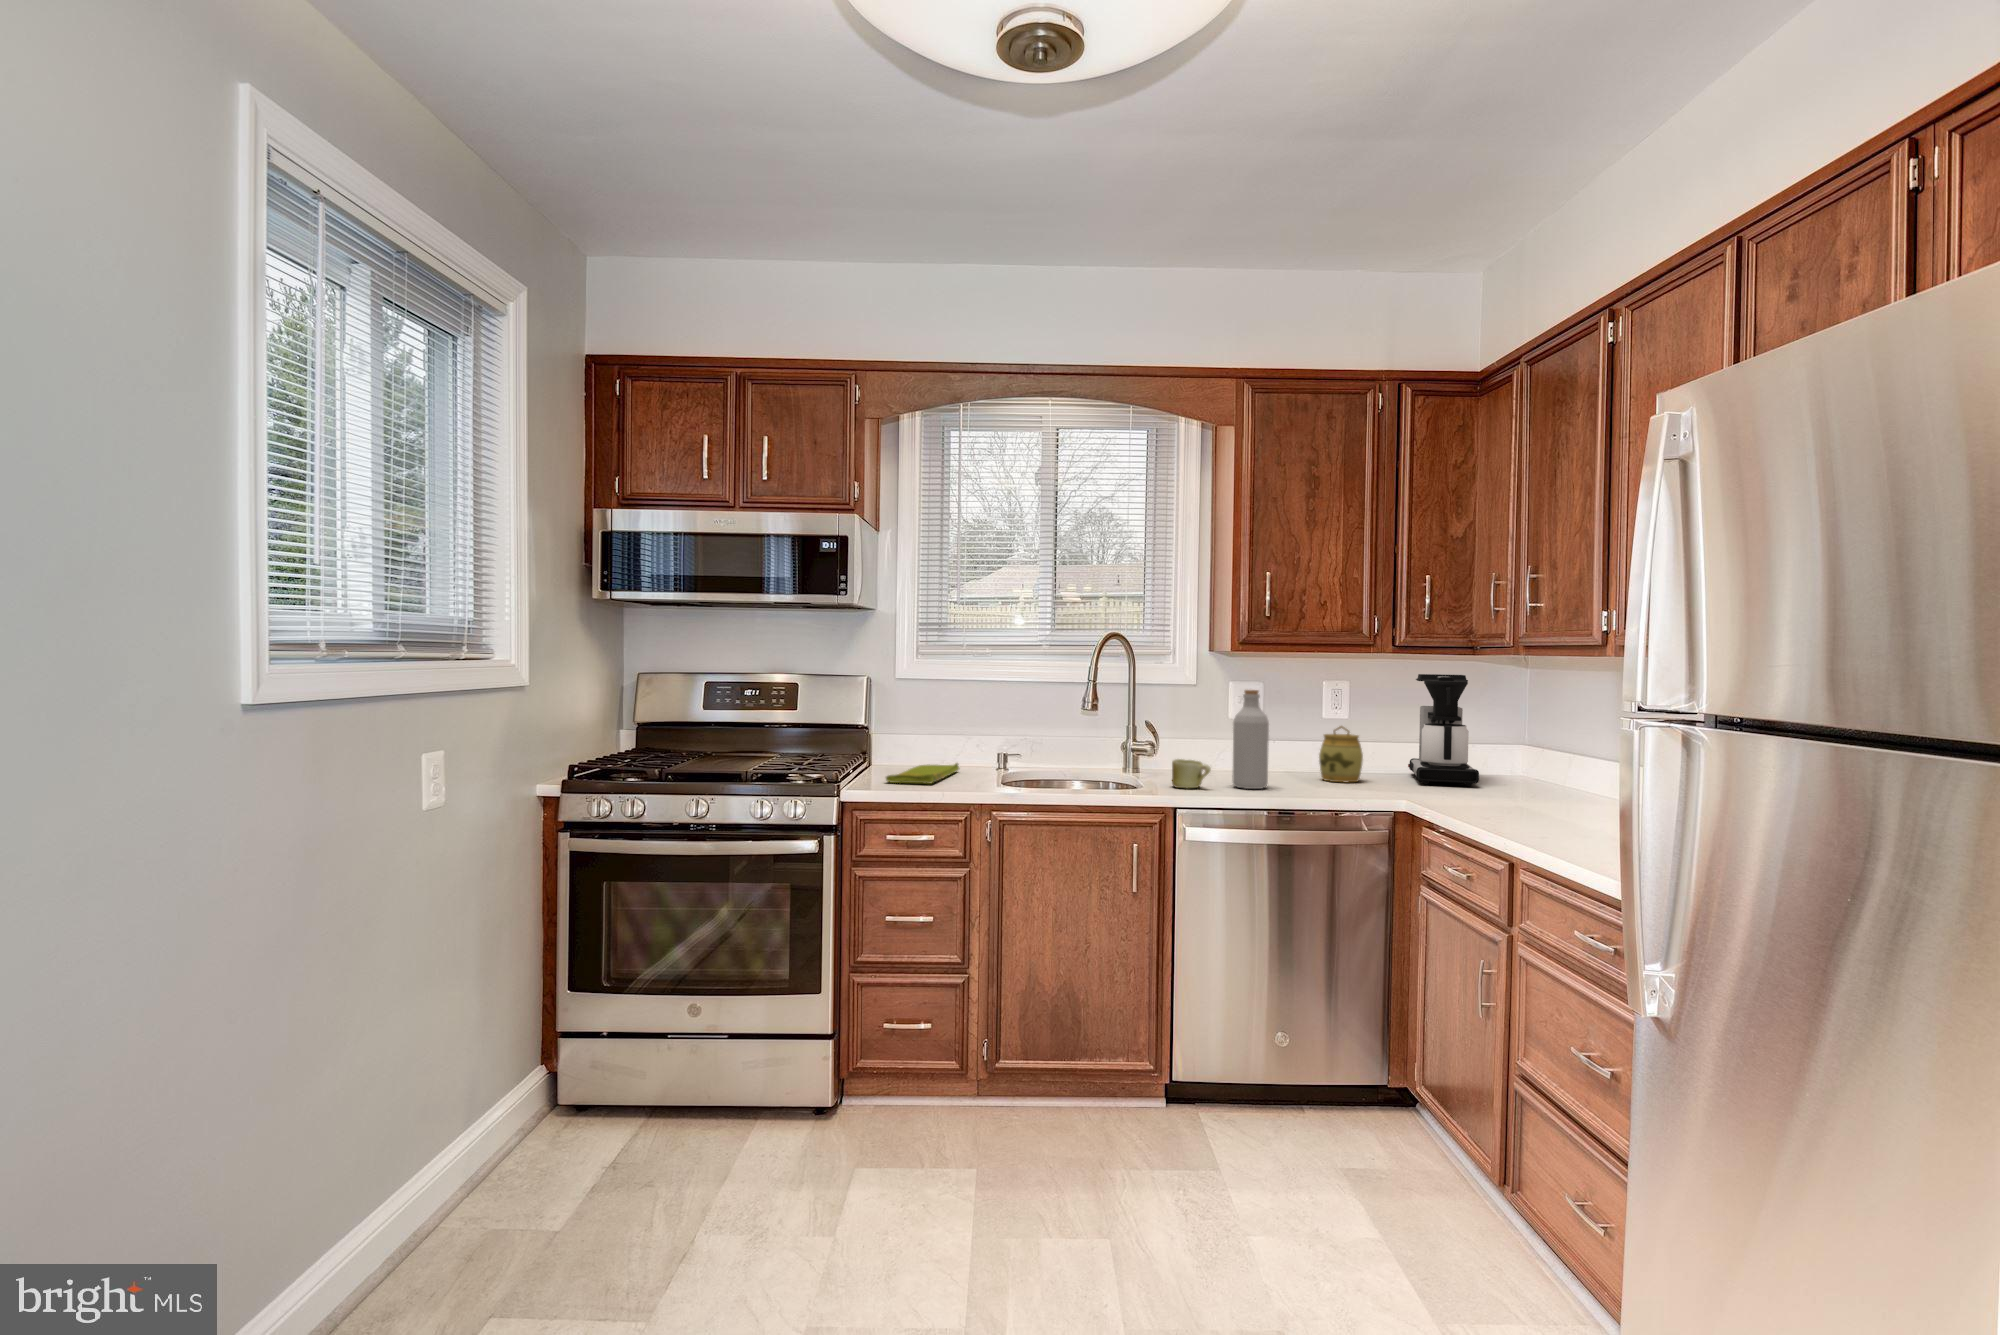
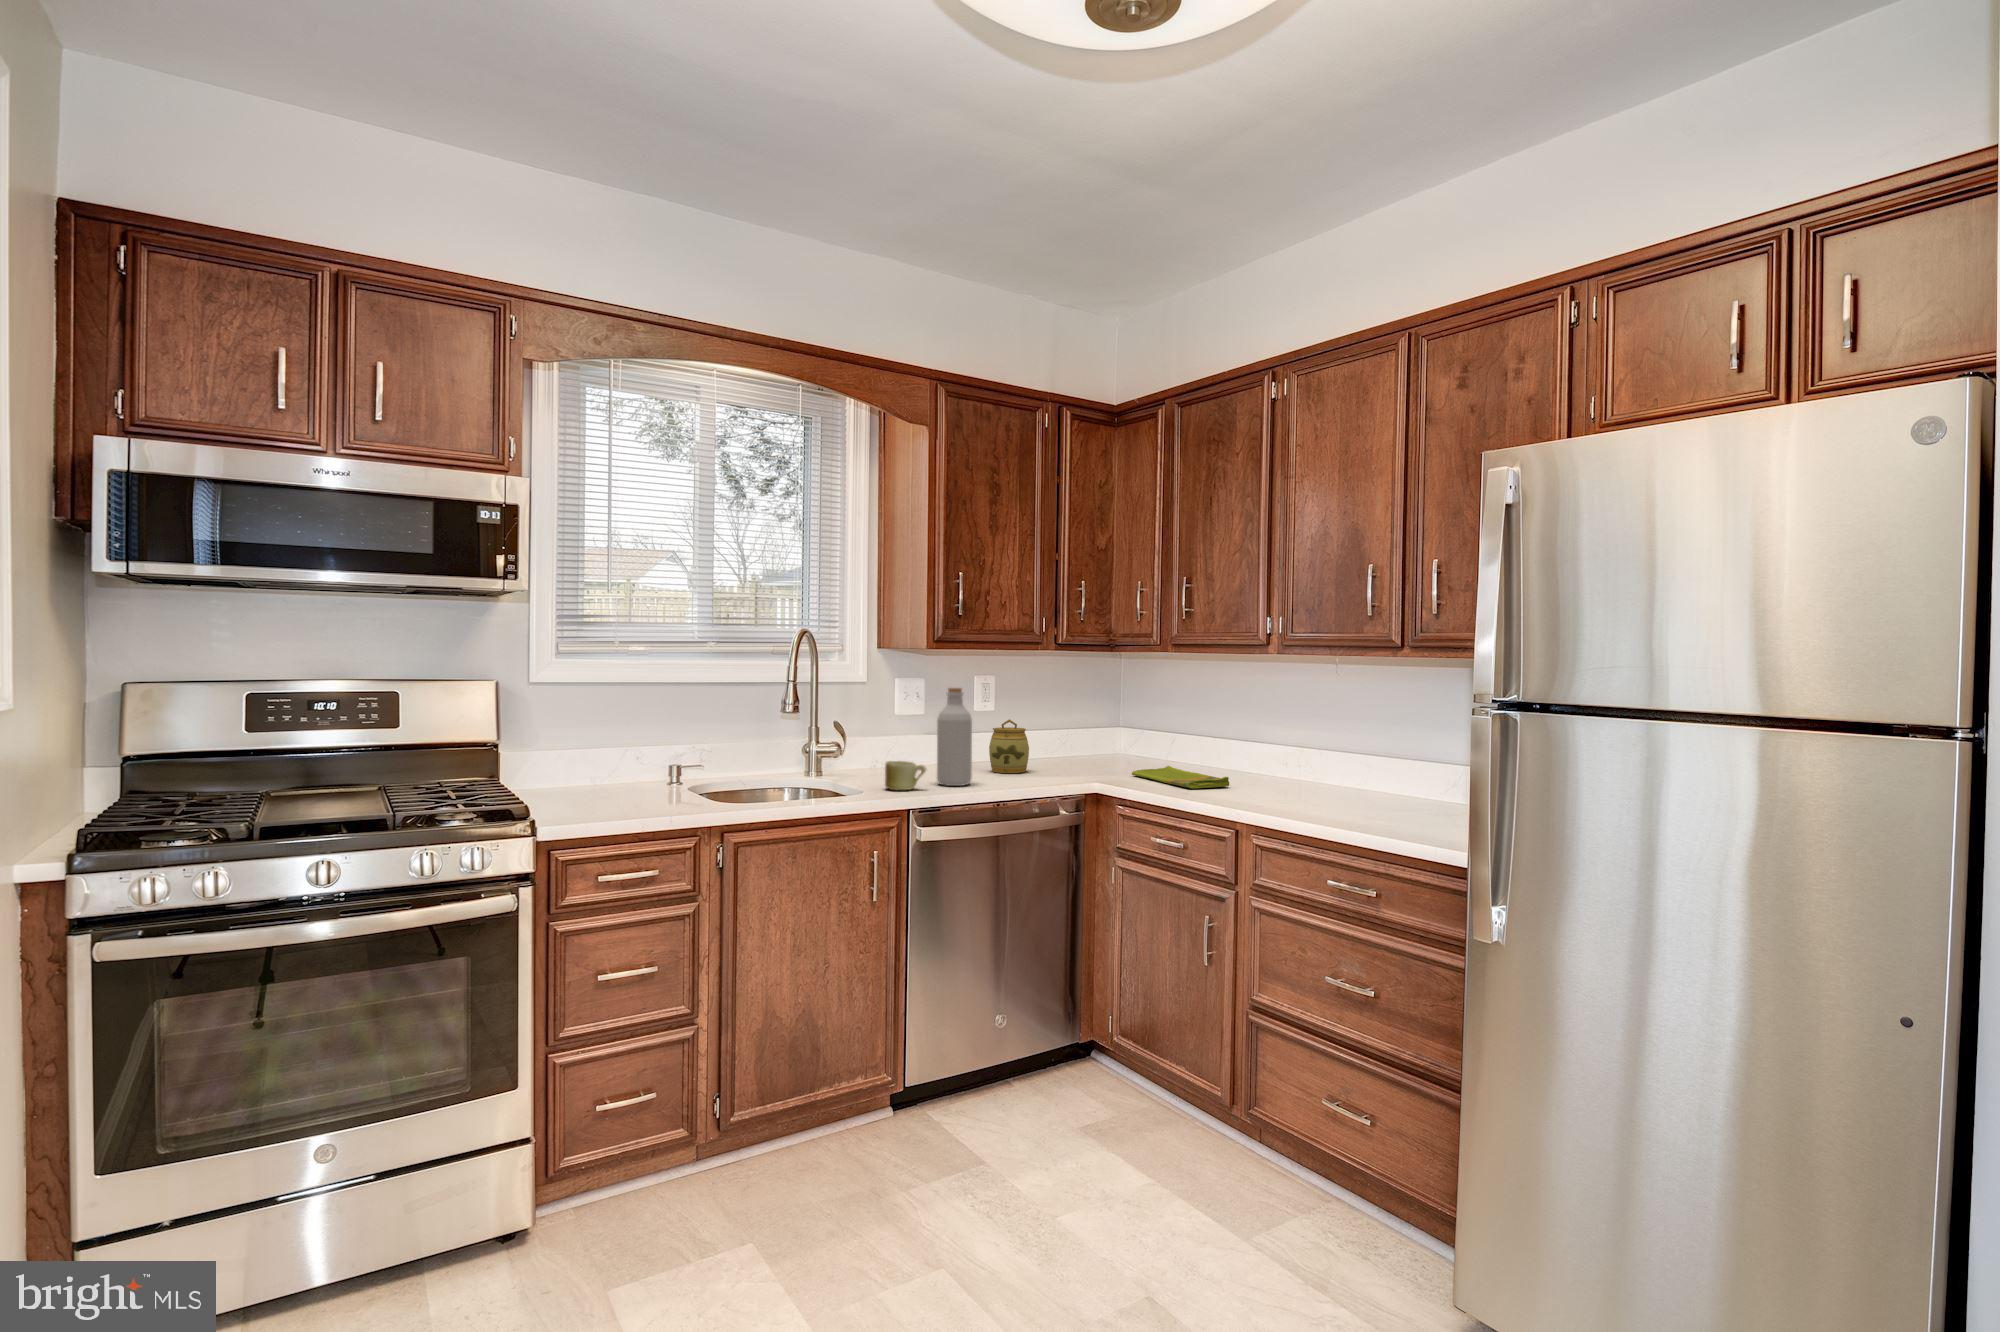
coffee maker: present [1408,674,1479,786] -> none [1044,670,1121,770]
dish towel: present [886,763,959,784] -> present [1132,766,1229,788]

